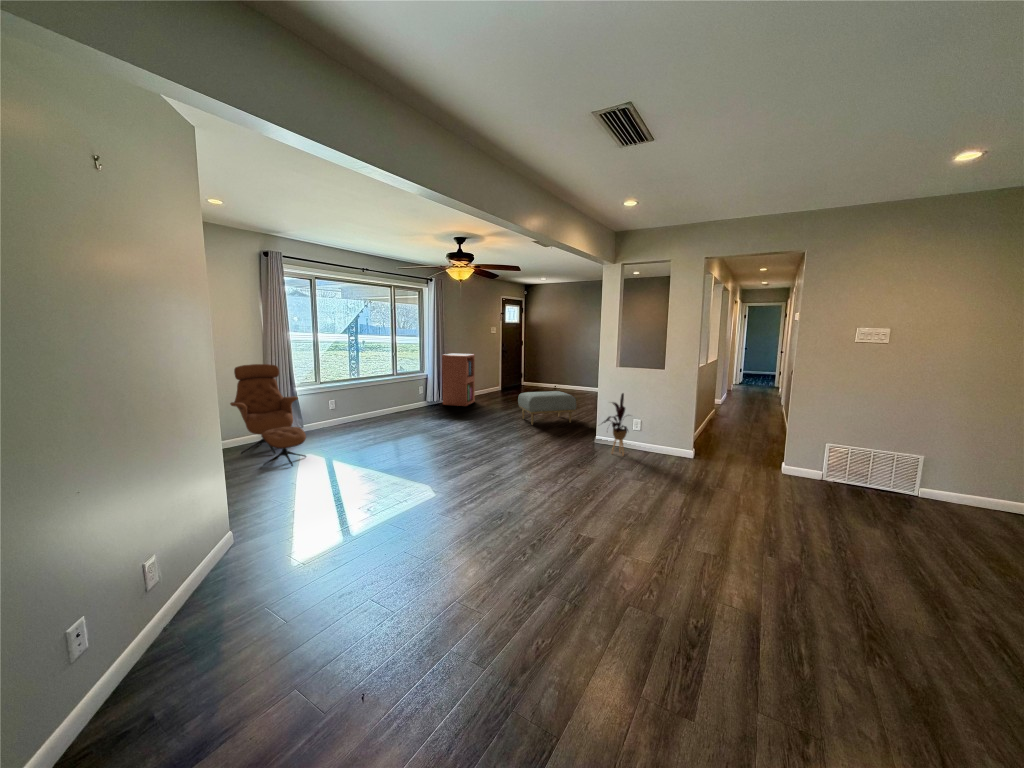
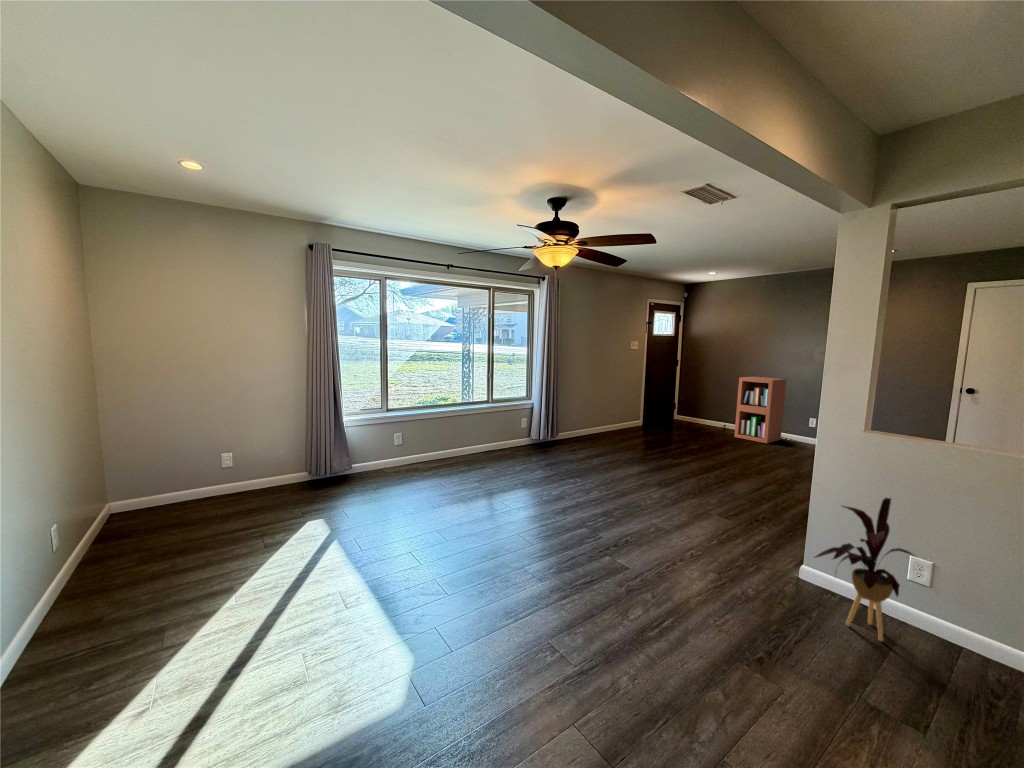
bookshelf: present [442,354,475,406] -> present [734,377,786,443]
lounge chair: present [230,364,306,466] -> none [248,385,335,535]
ottoman: present [518,391,576,425] -> none [654,445,759,506]

